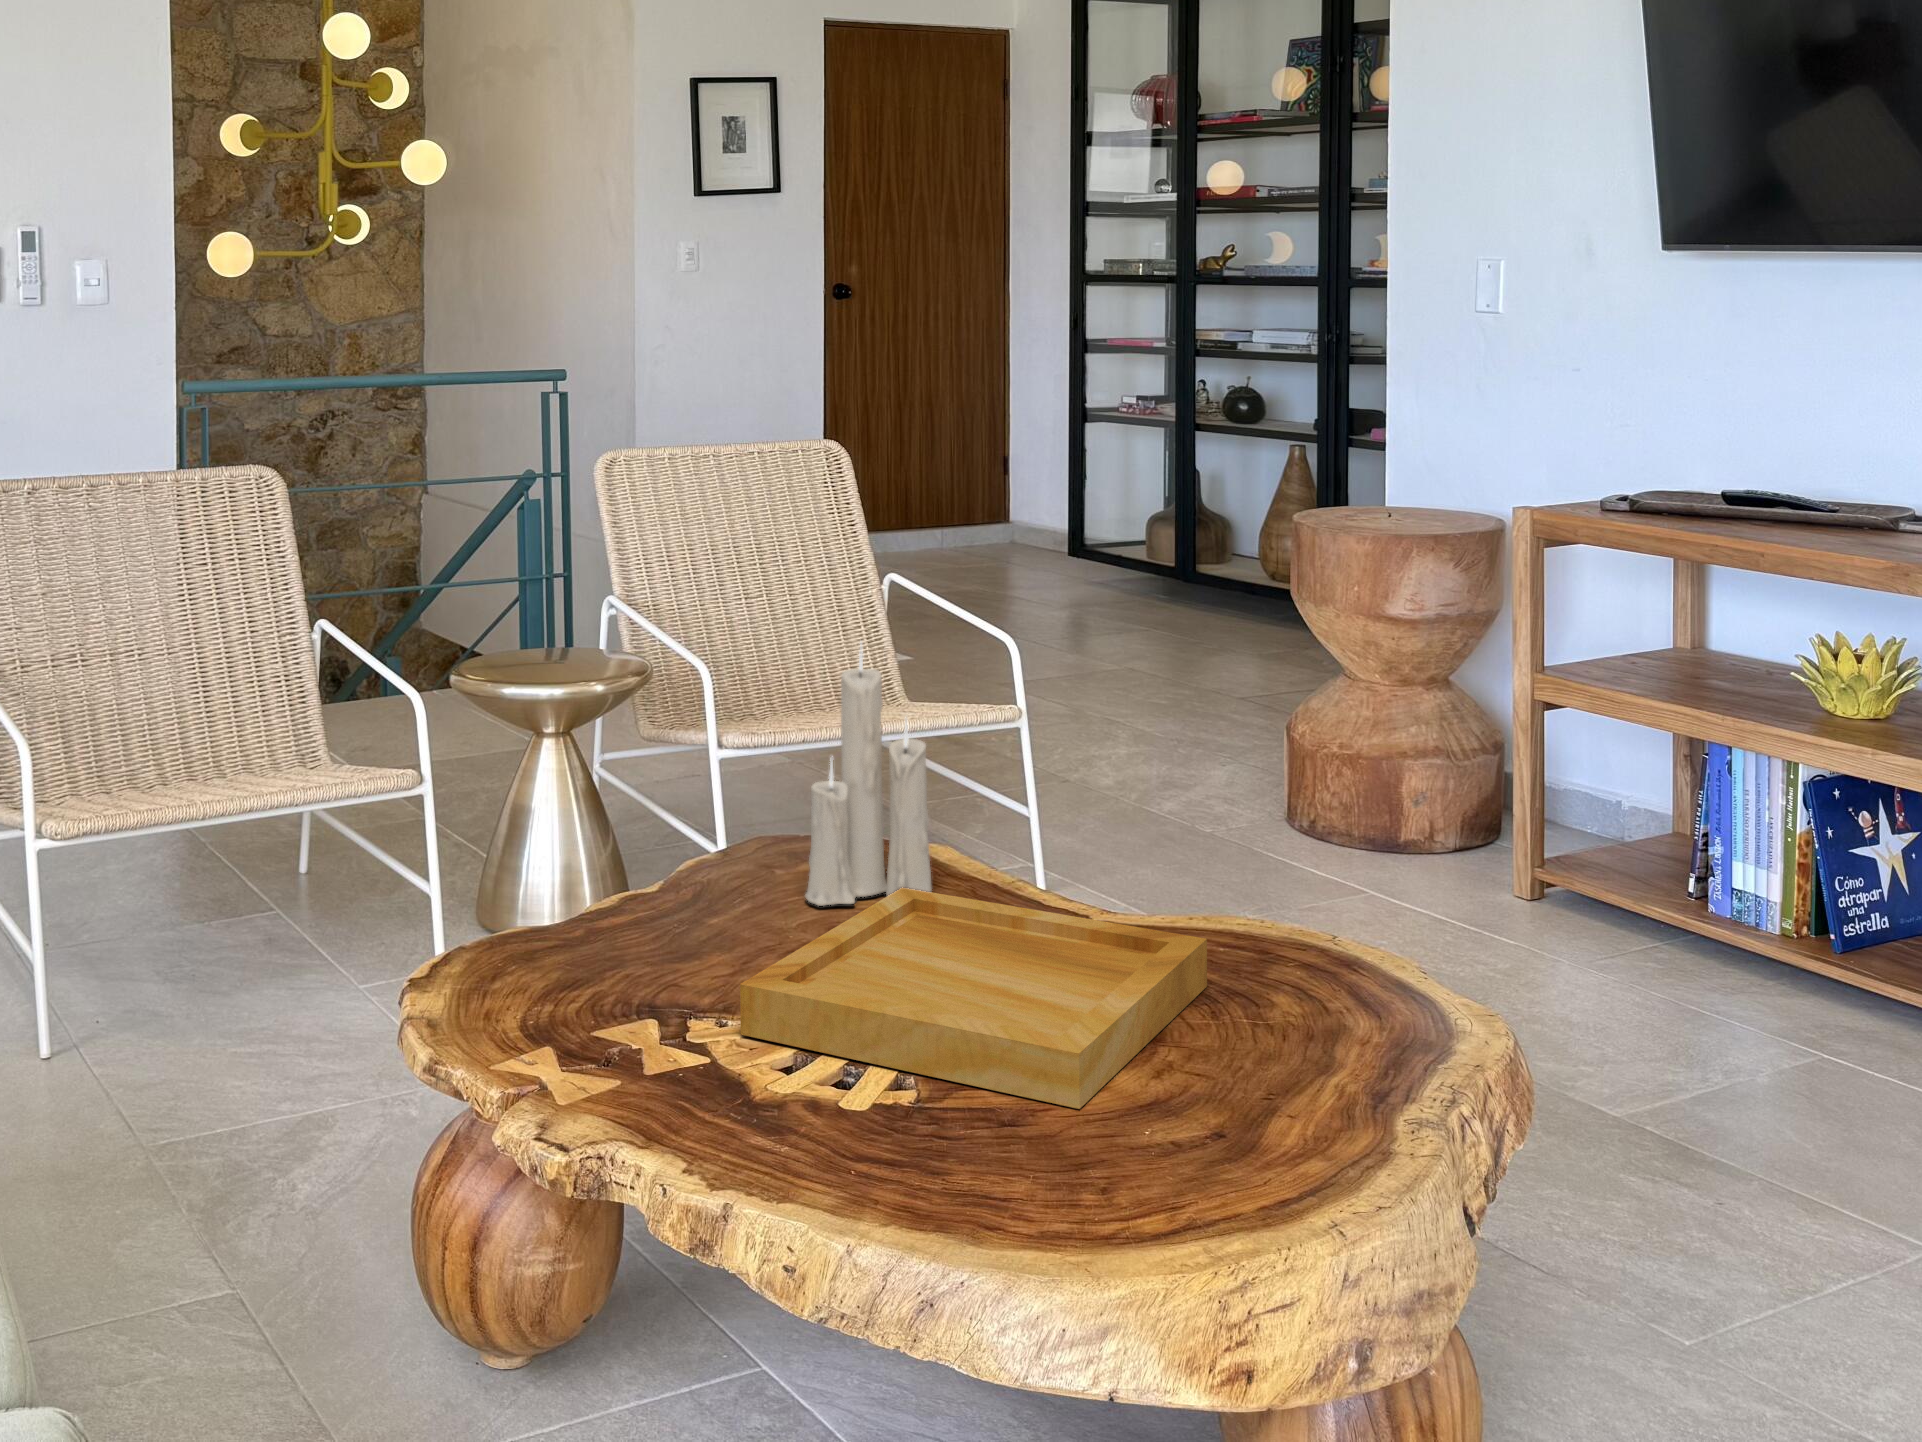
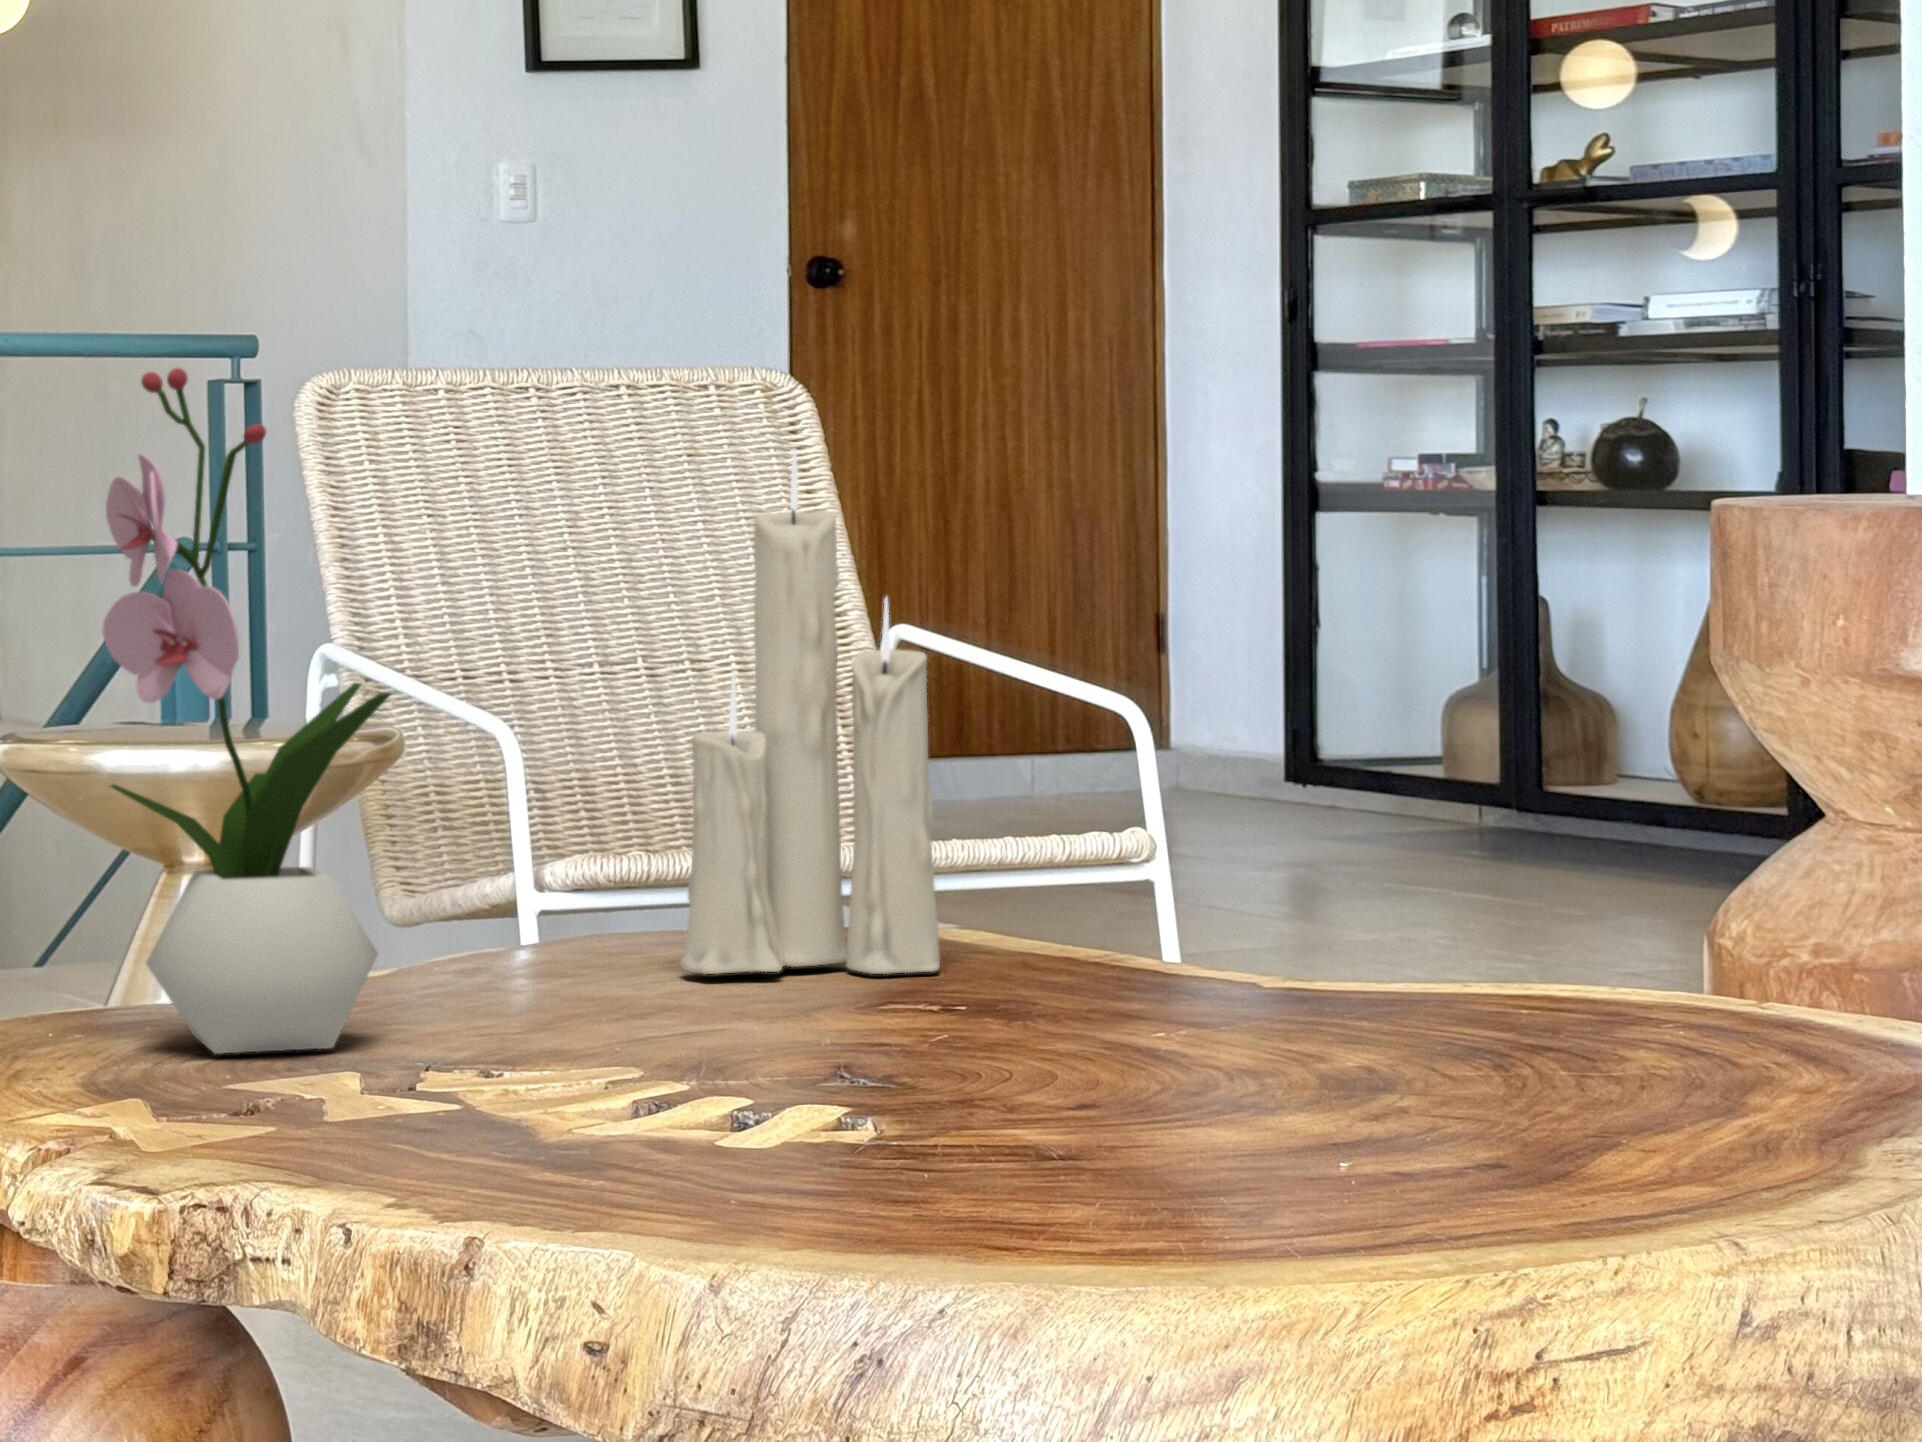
flower arrangement: none [527,650,671,995] -> present [102,368,391,1053]
tray: present [740,887,1207,1109] -> none [525,906,1492,1145]

